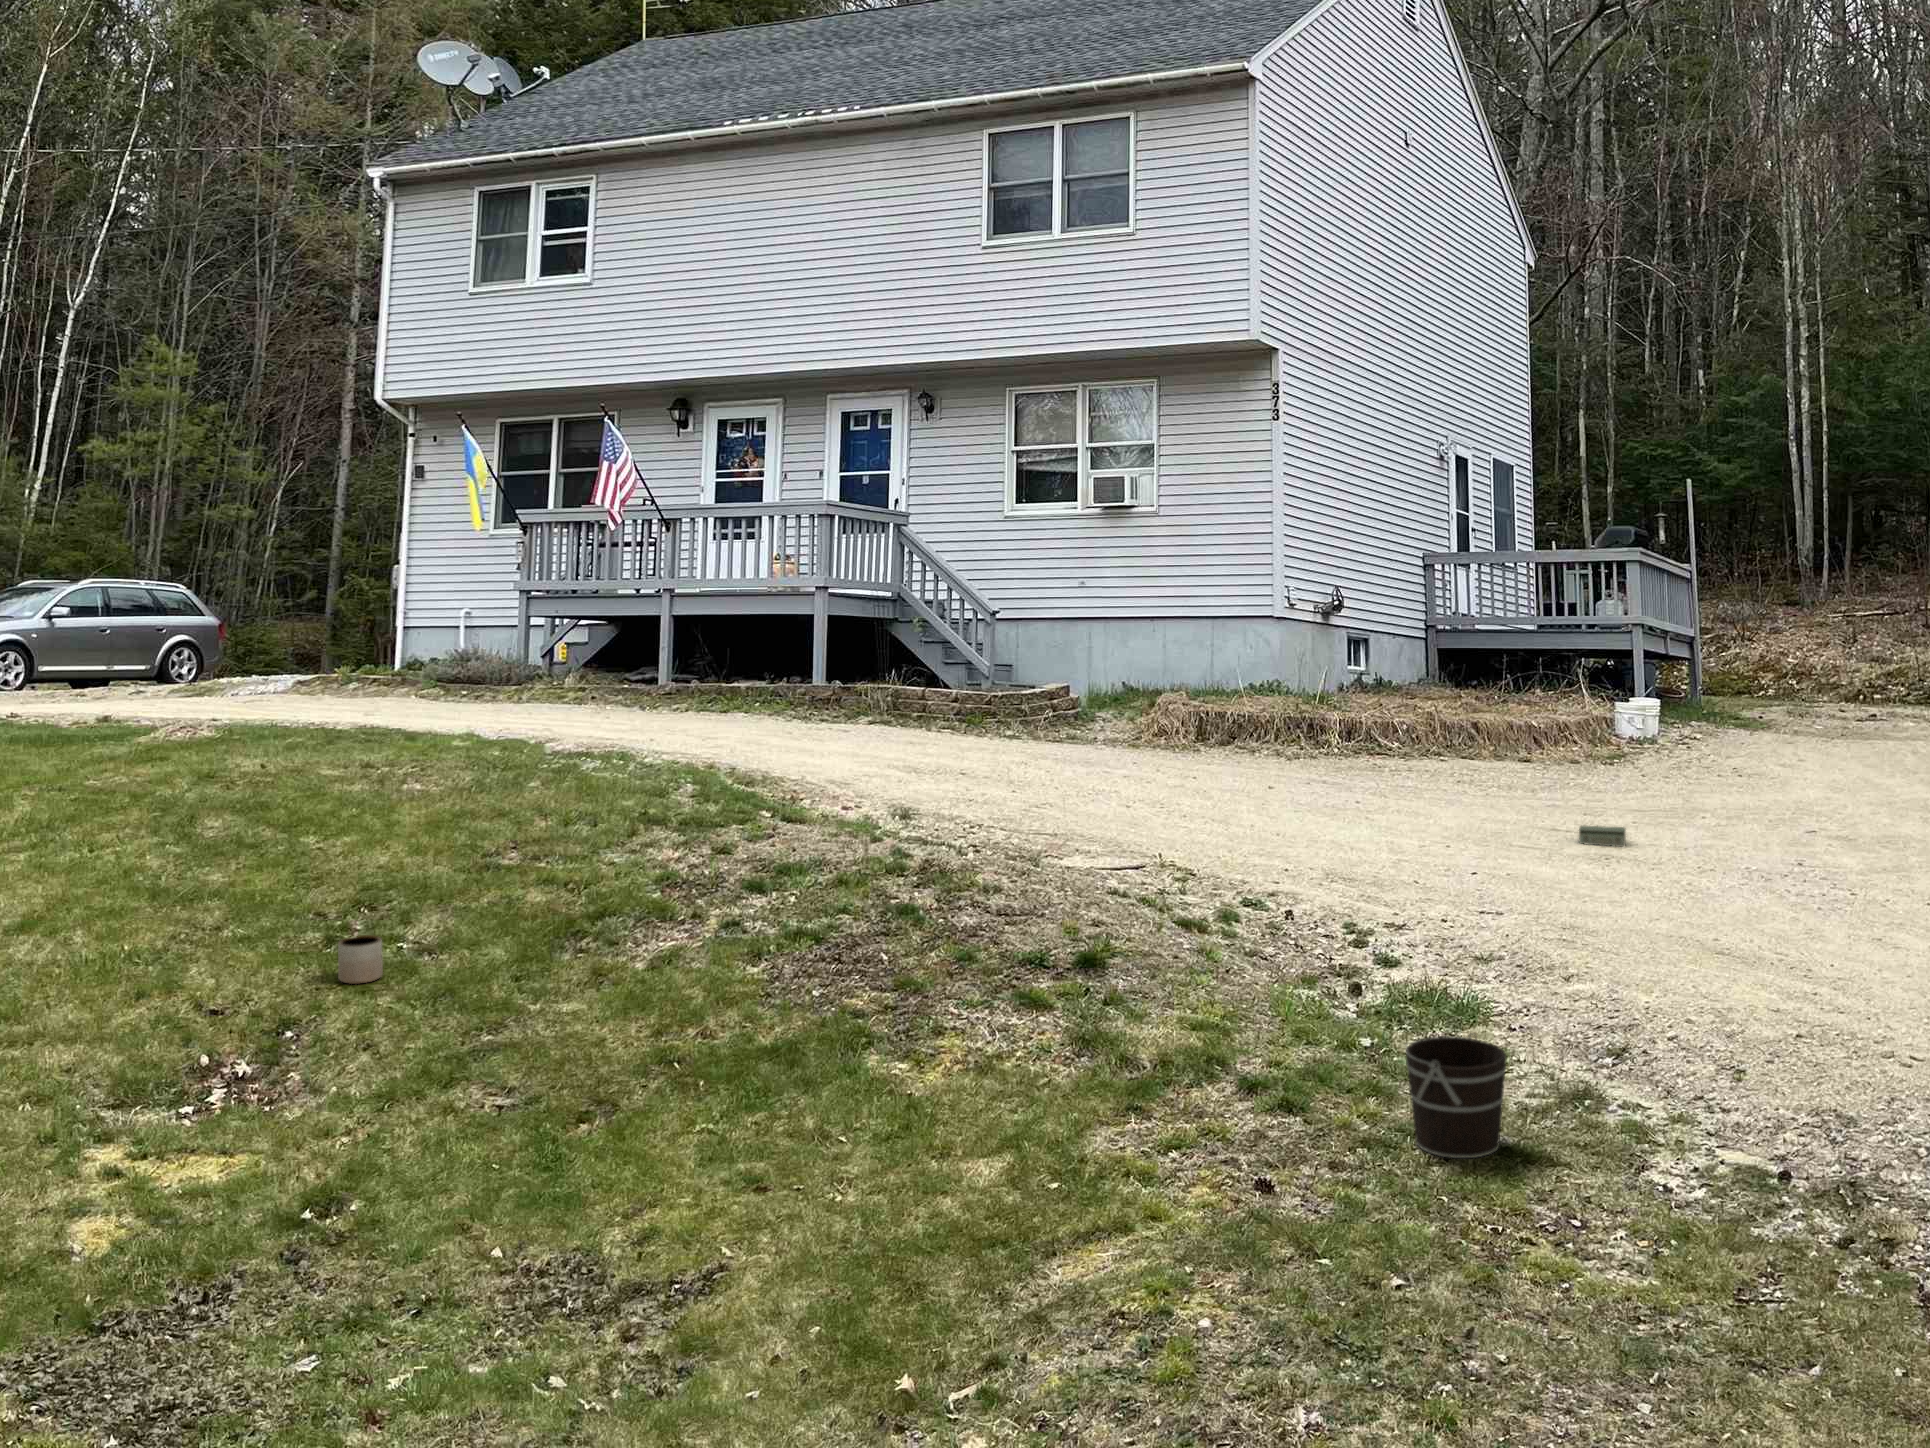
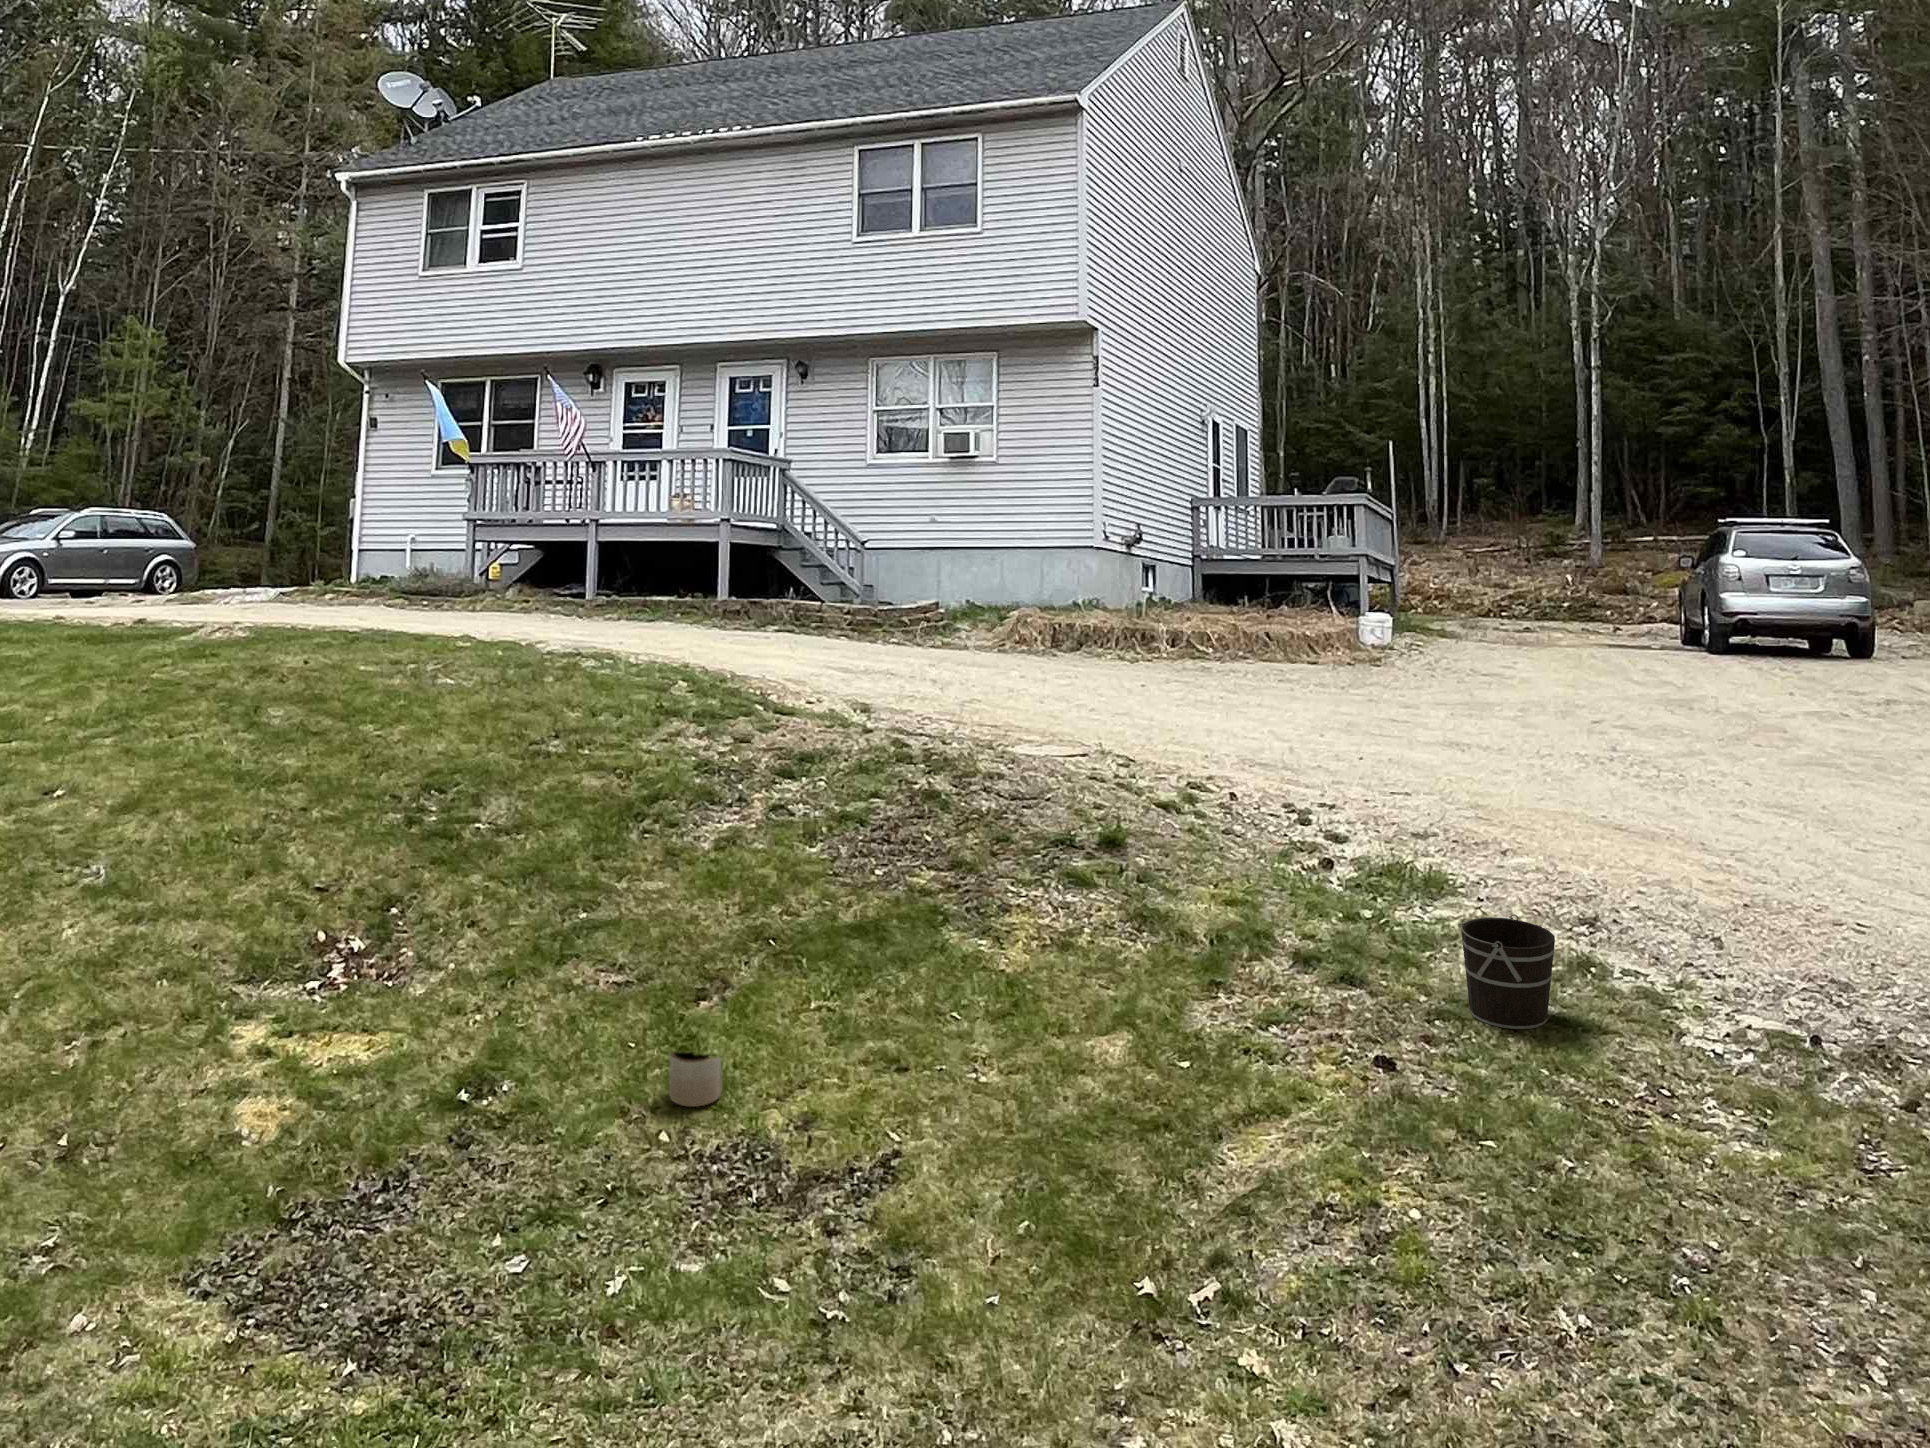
toolbox: present [1579,826,1626,847] -> none [1418,720,1460,738]
planter: present [338,935,383,984] -> present [669,1052,721,1107]

